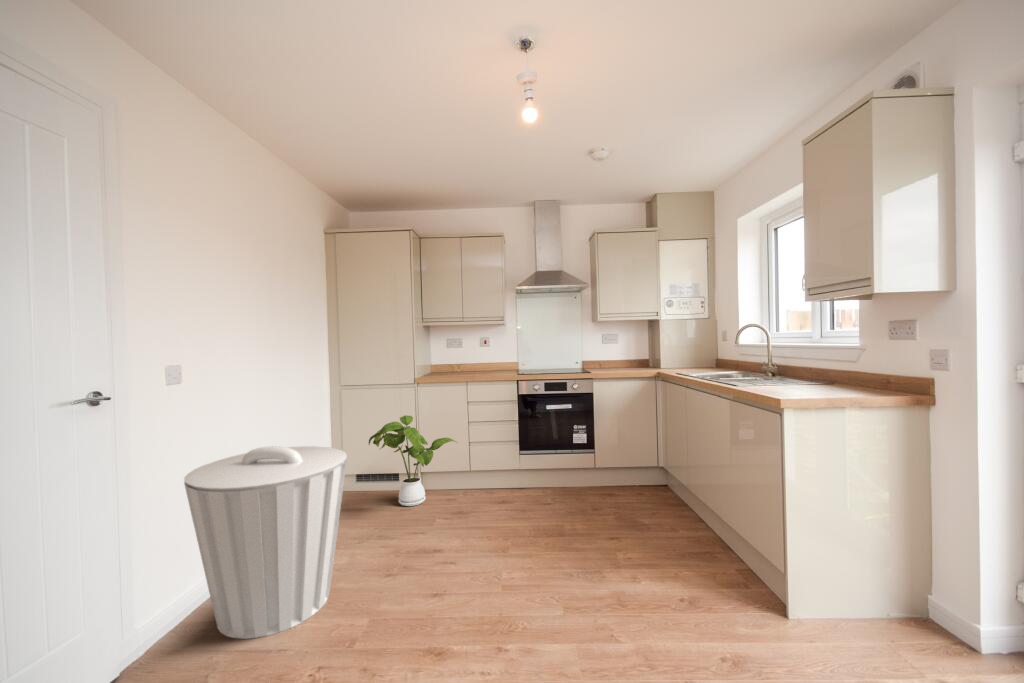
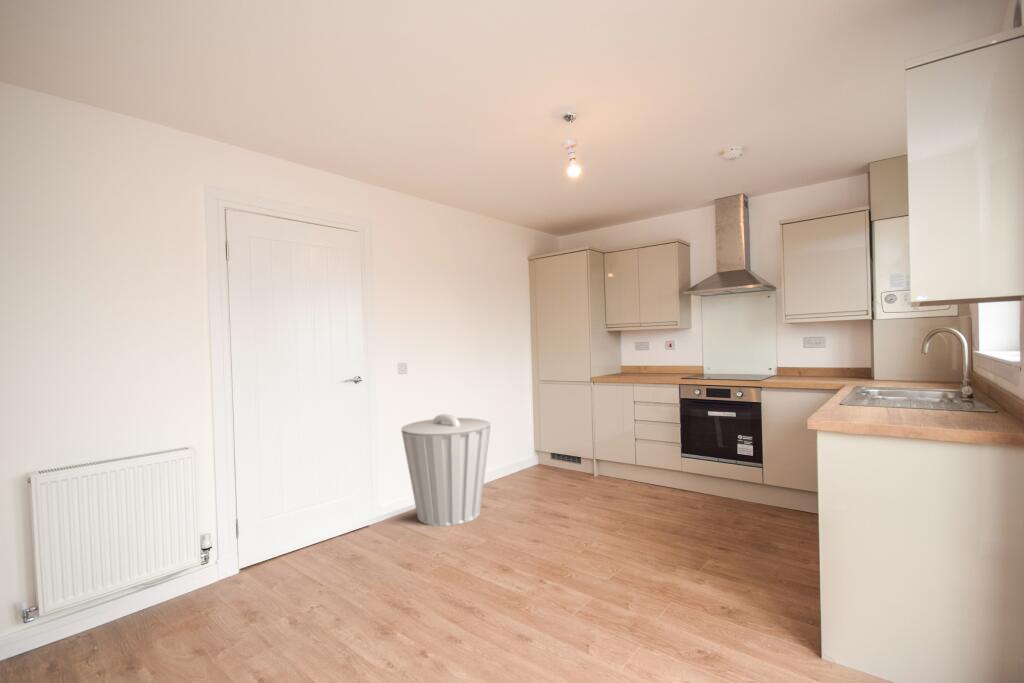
house plant: present [369,415,456,506] -> none [546,407,621,484]

